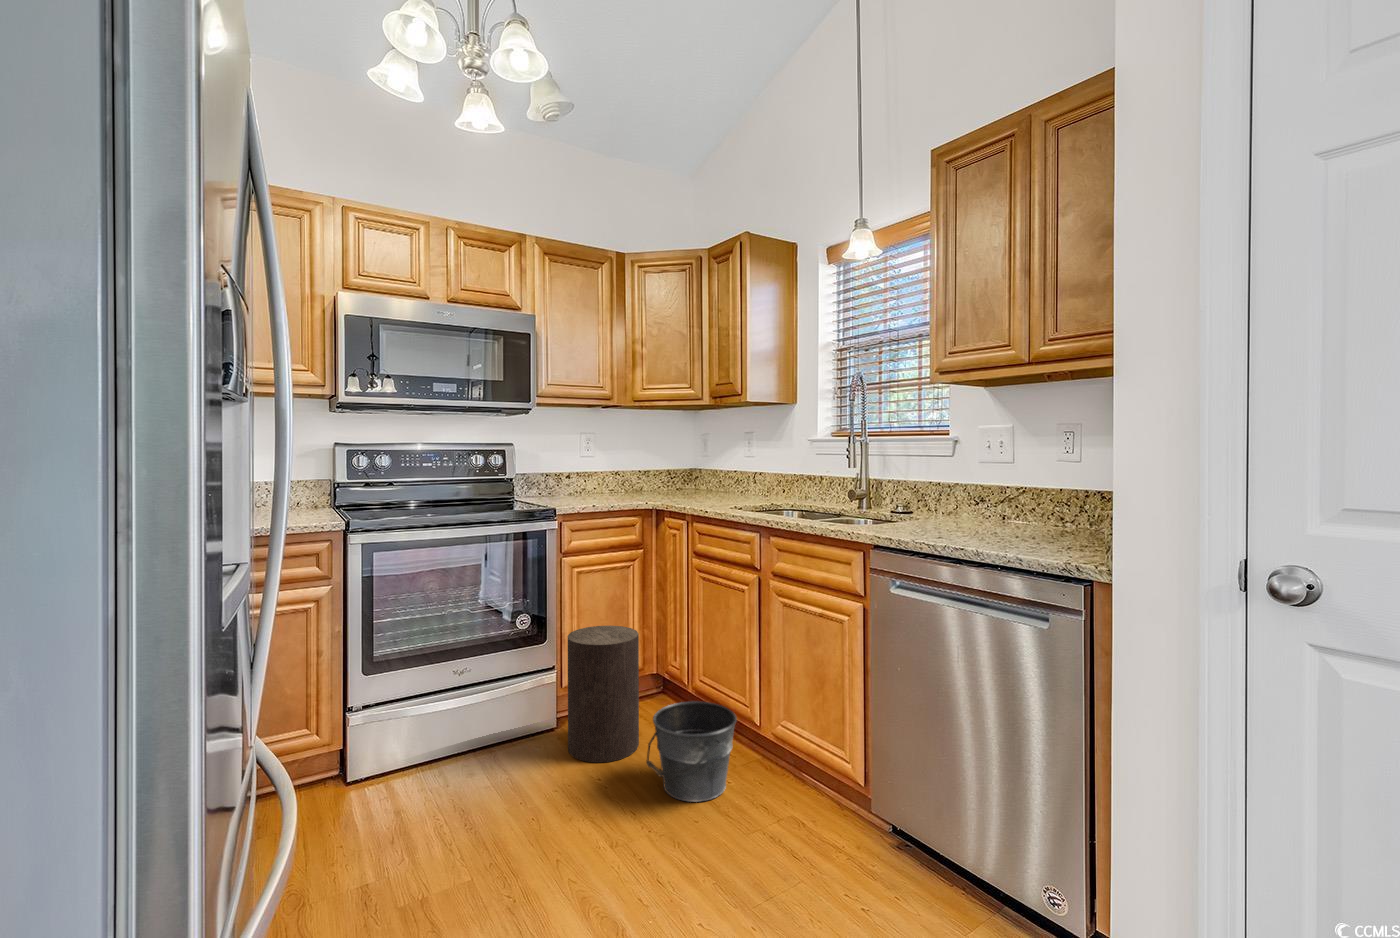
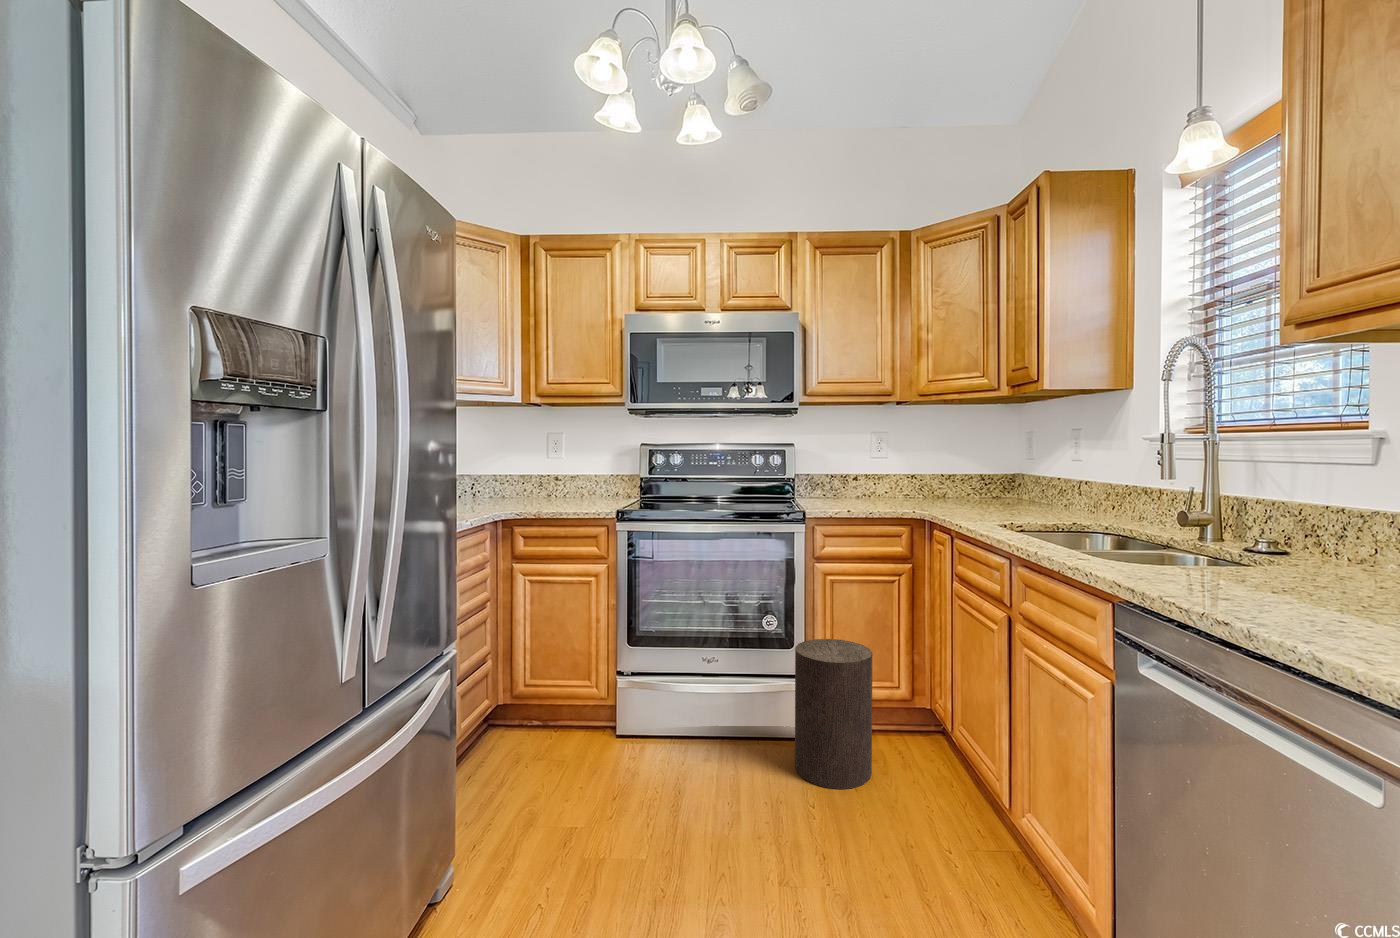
bucket: present [647,701,737,802] -> none [840,746,954,874]

